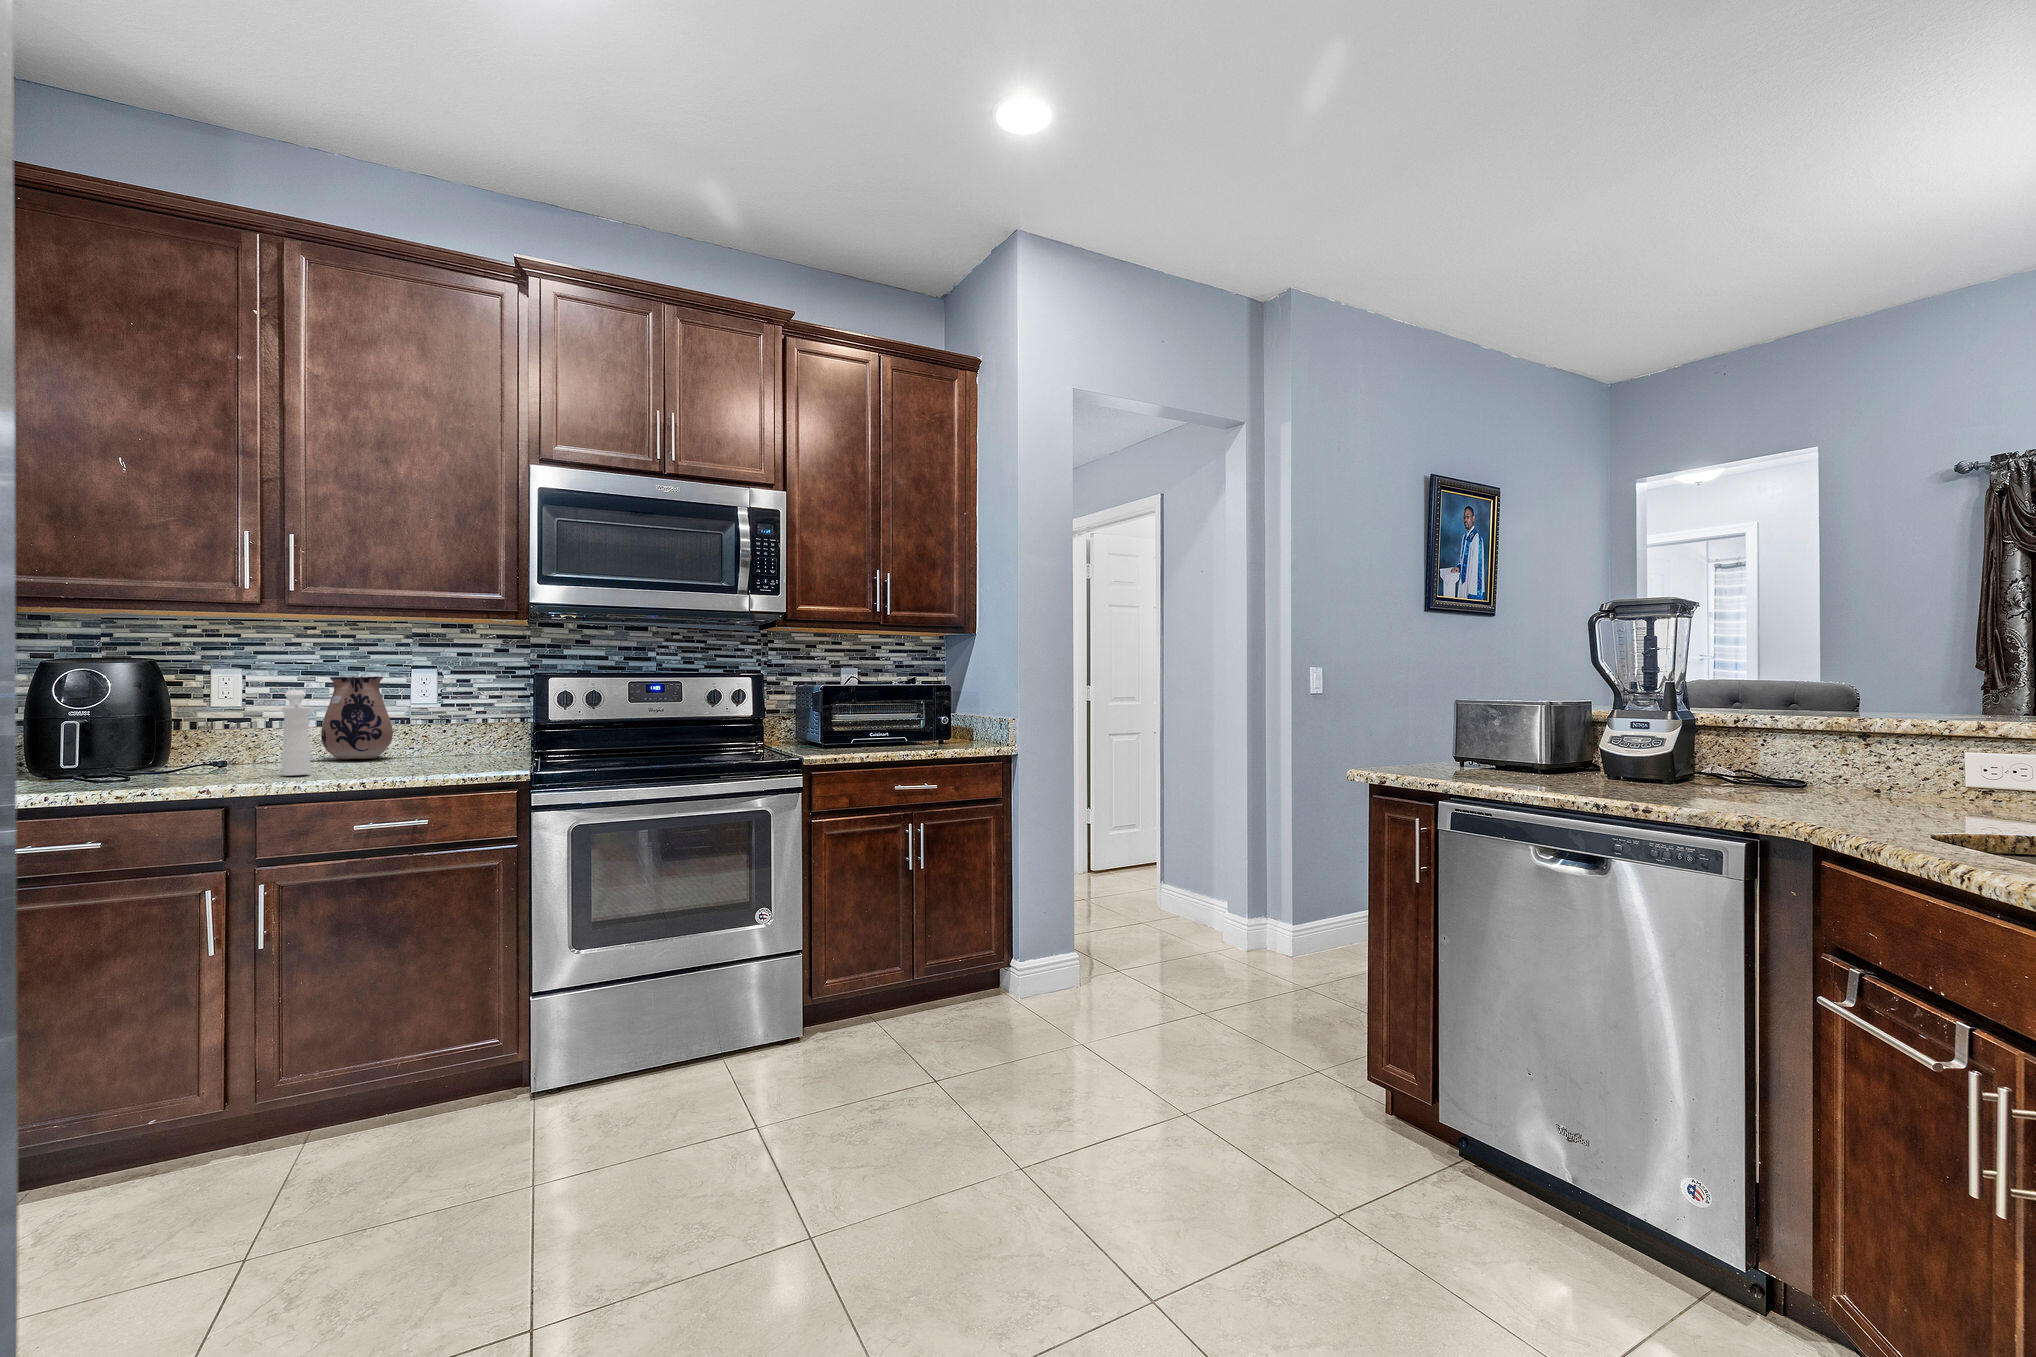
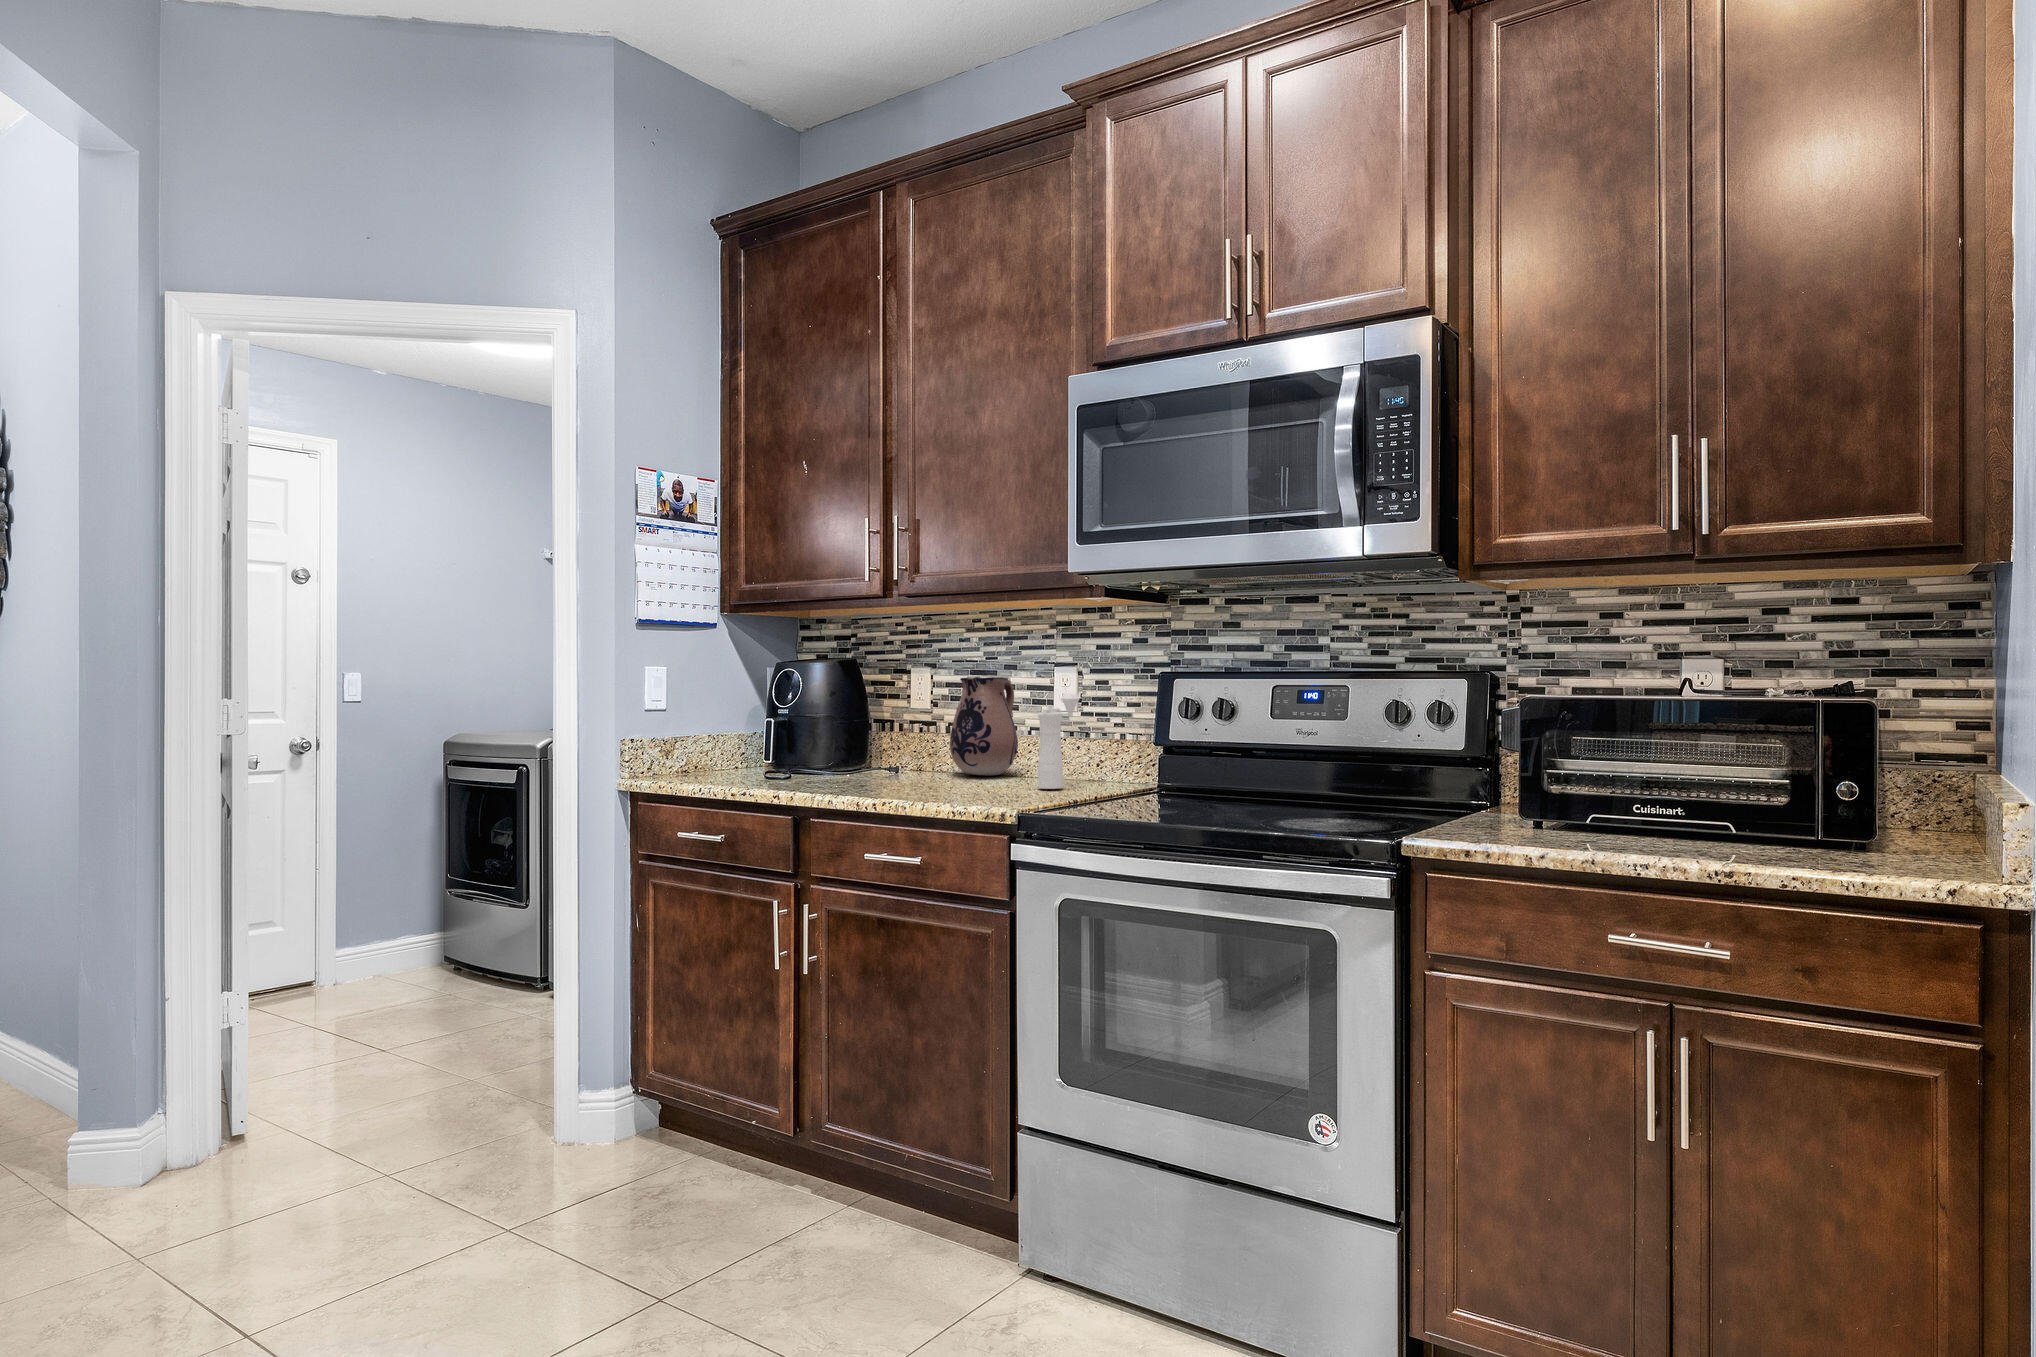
pepper mill: present [282,690,311,775] -> present [1038,693,1080,789]

